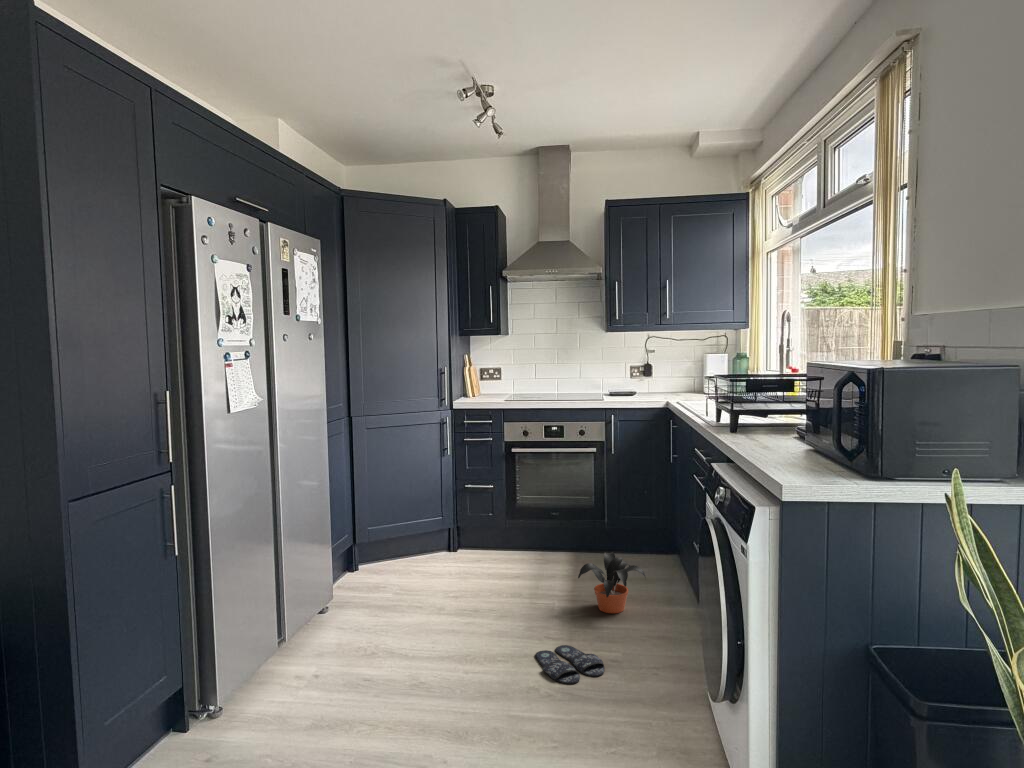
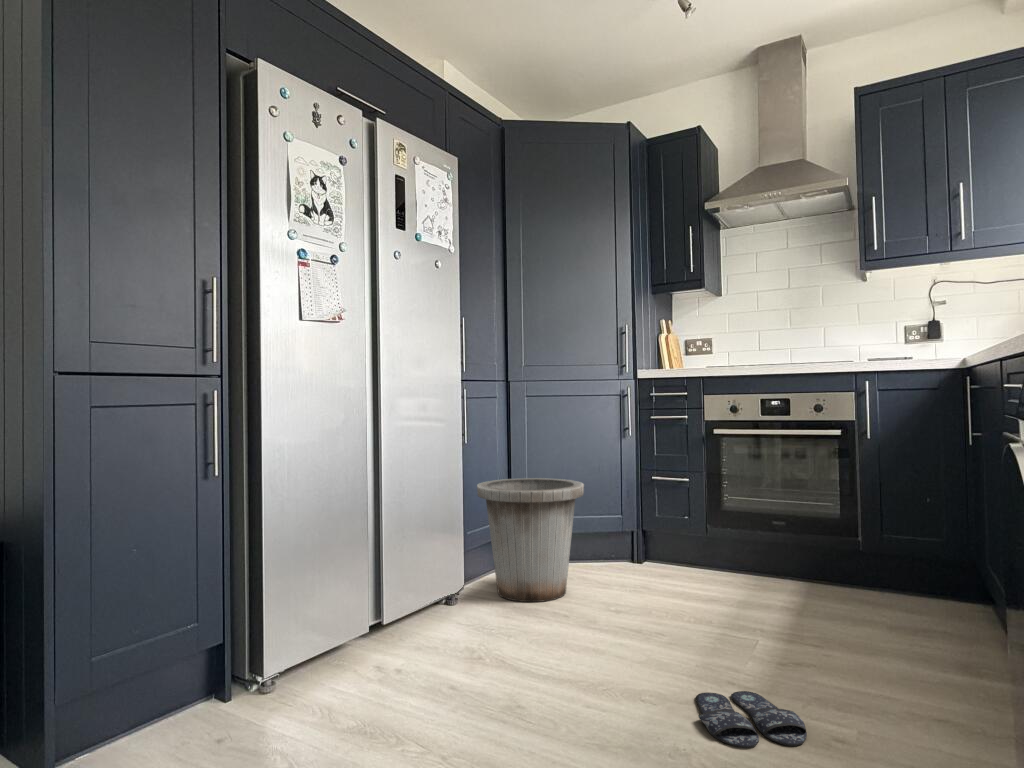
trash can: none [338,497,425,600] -> present [477,478,584,602]
potted plant: present [578,552,646,613] -> none [786,568,906,663]

